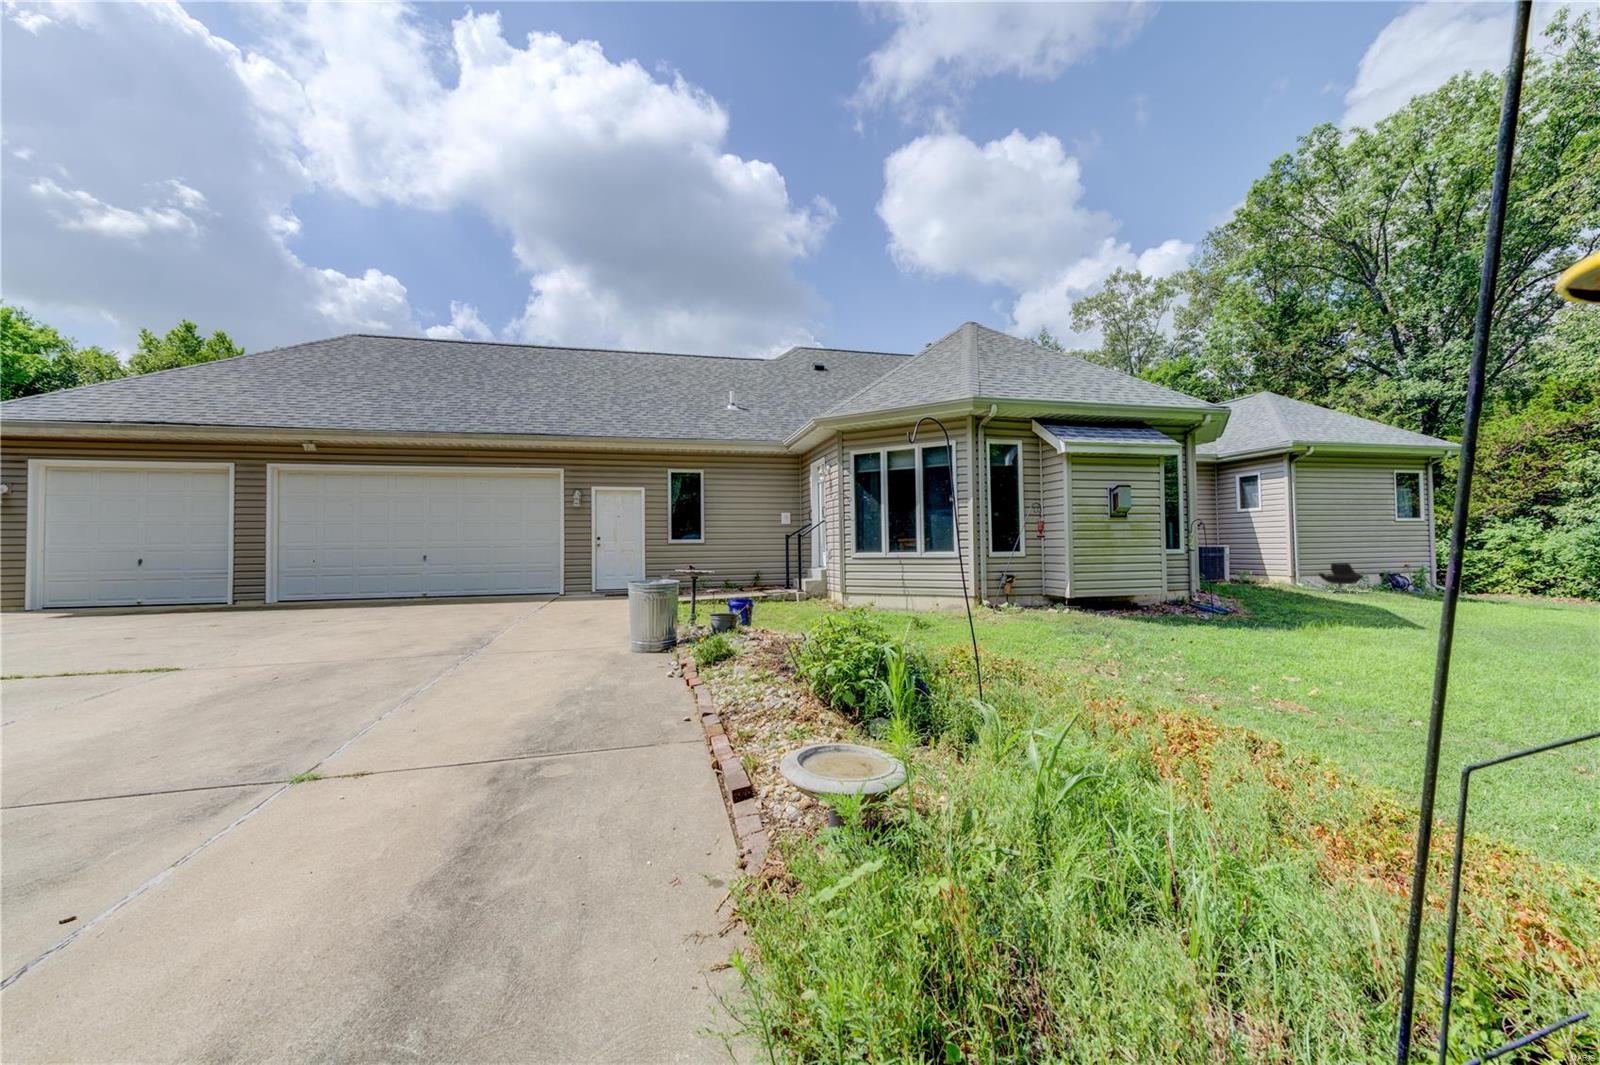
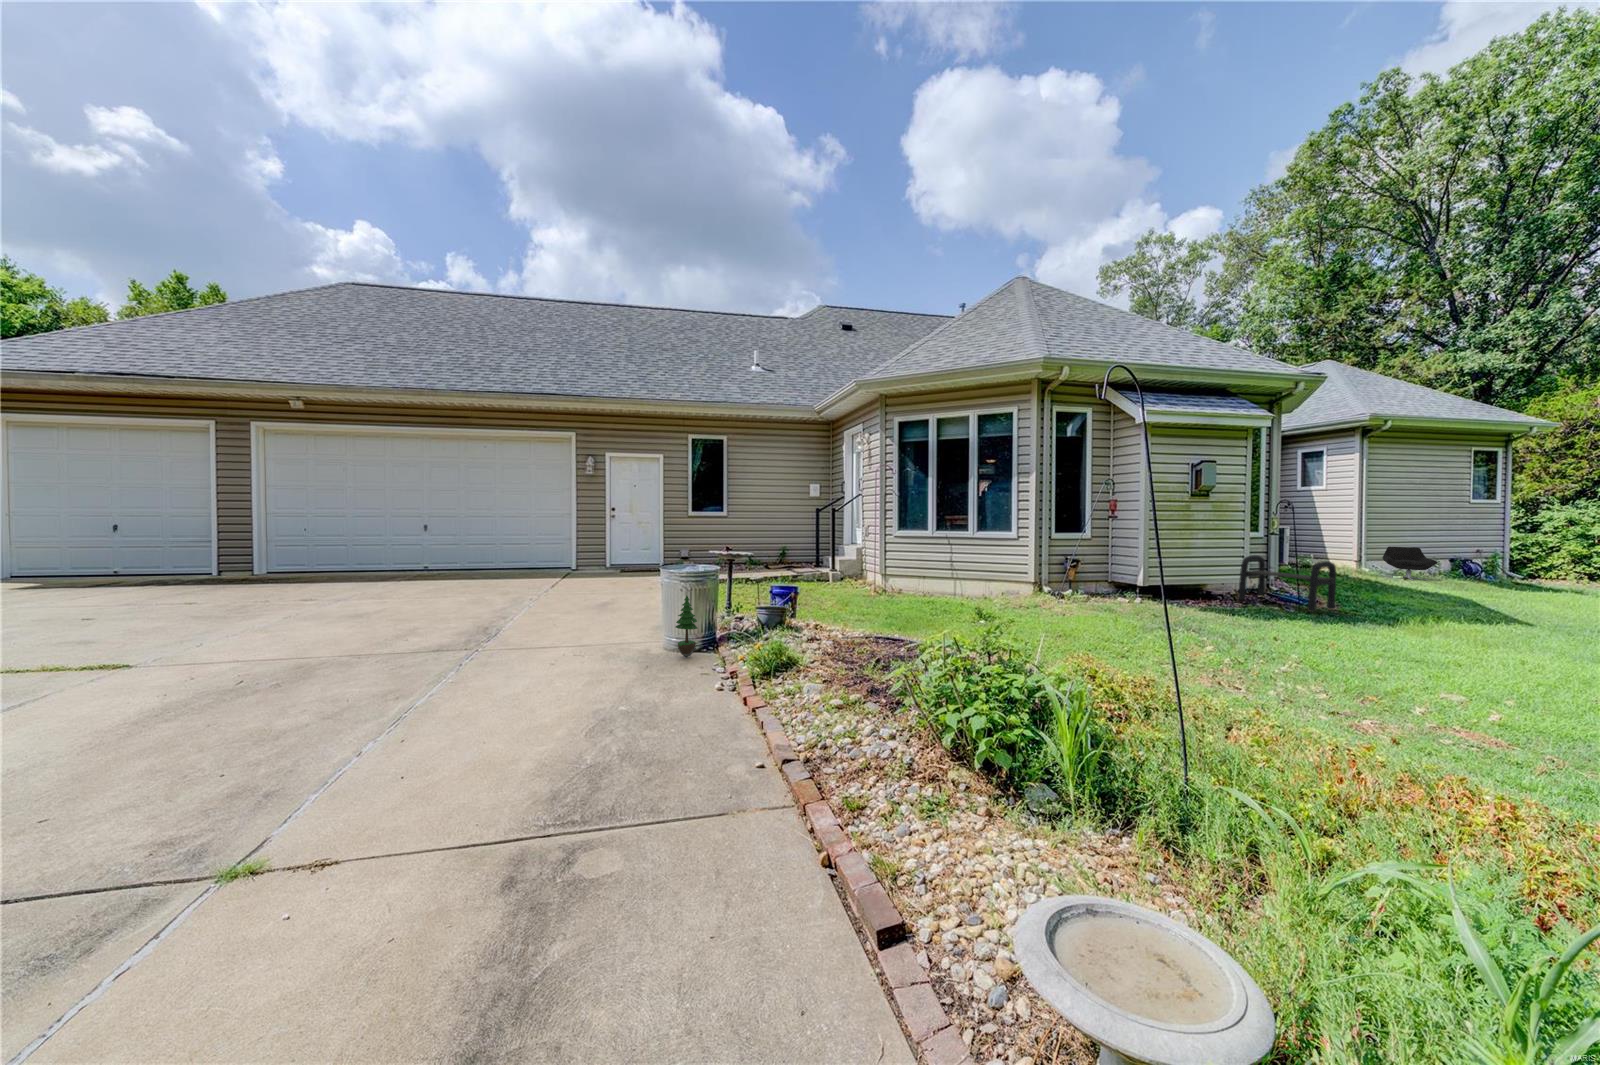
bench: none [1157,569,1238,617] -> present [1238,555,1336,612]
potted tree: none [638,602,658,656] -> present [676,595,697,657]

